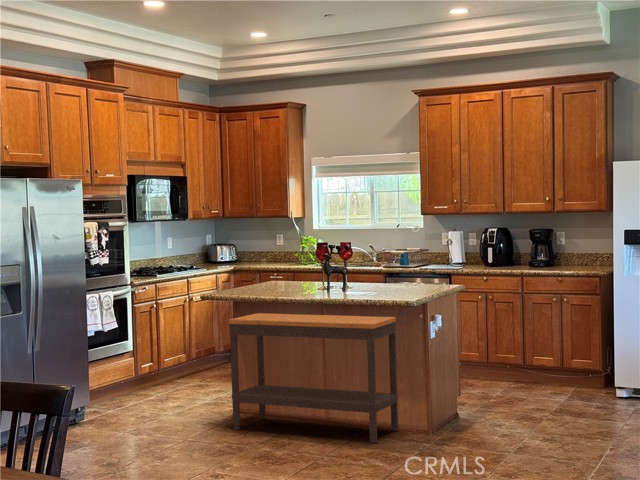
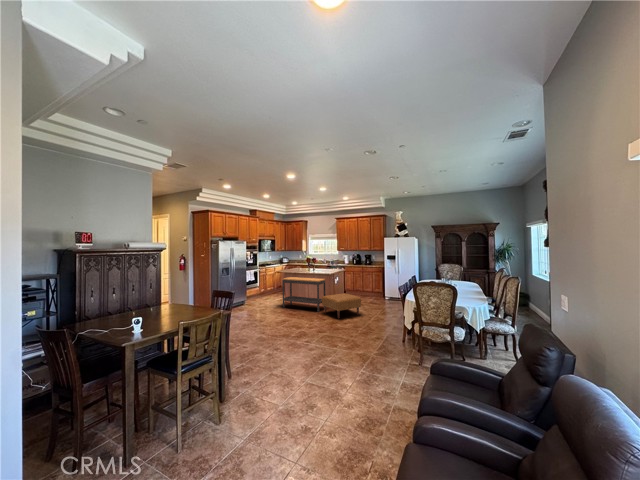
ottoman: none [387,371,540,467] -> present [322,293,361,319]

